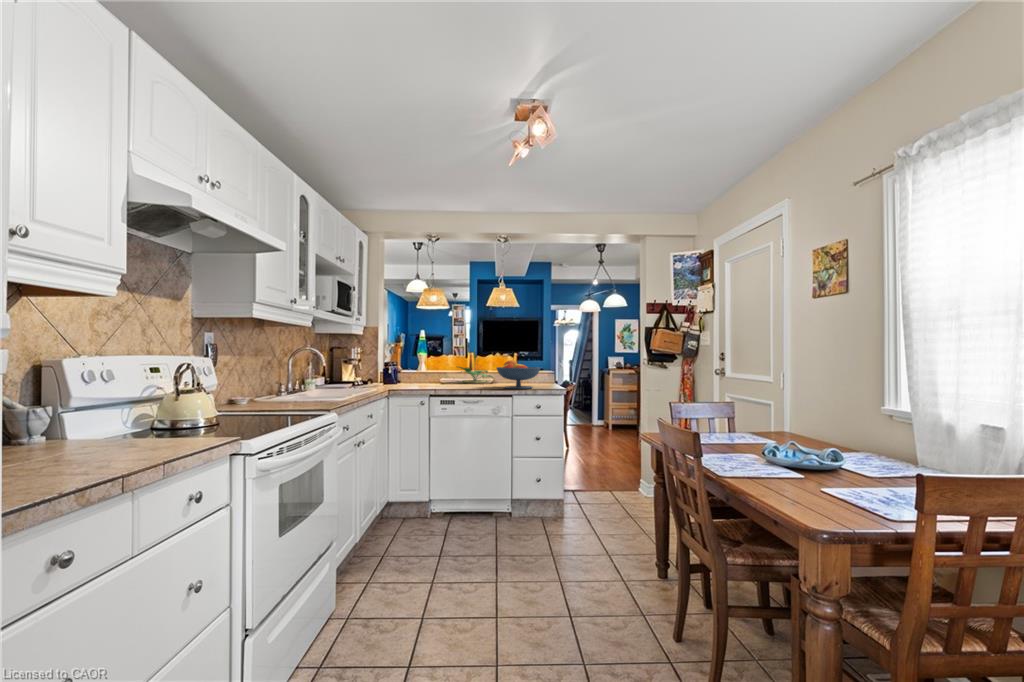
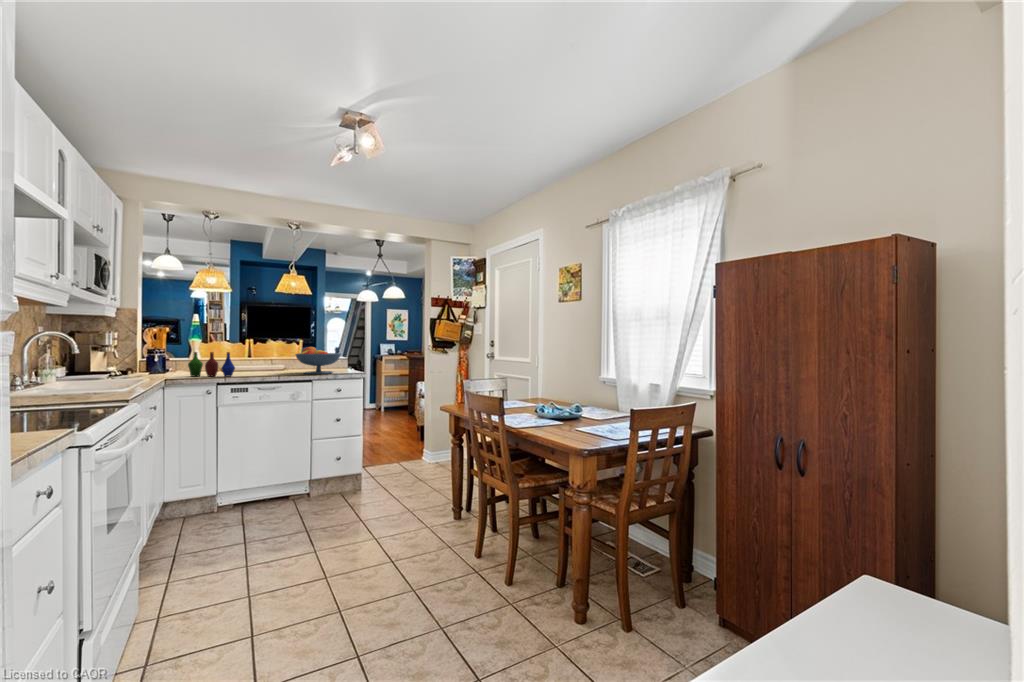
potted plant: present [459,354,492,383] -> none [239,333,284,370]
bottle: none [407,365,443,389] -> present [188,352,235,377]

